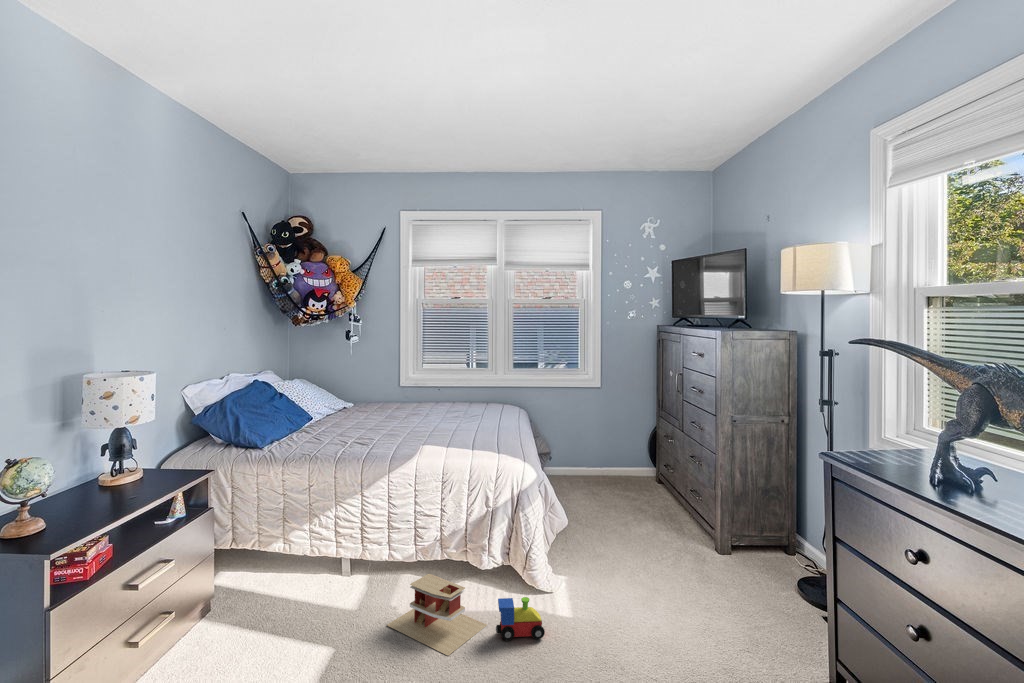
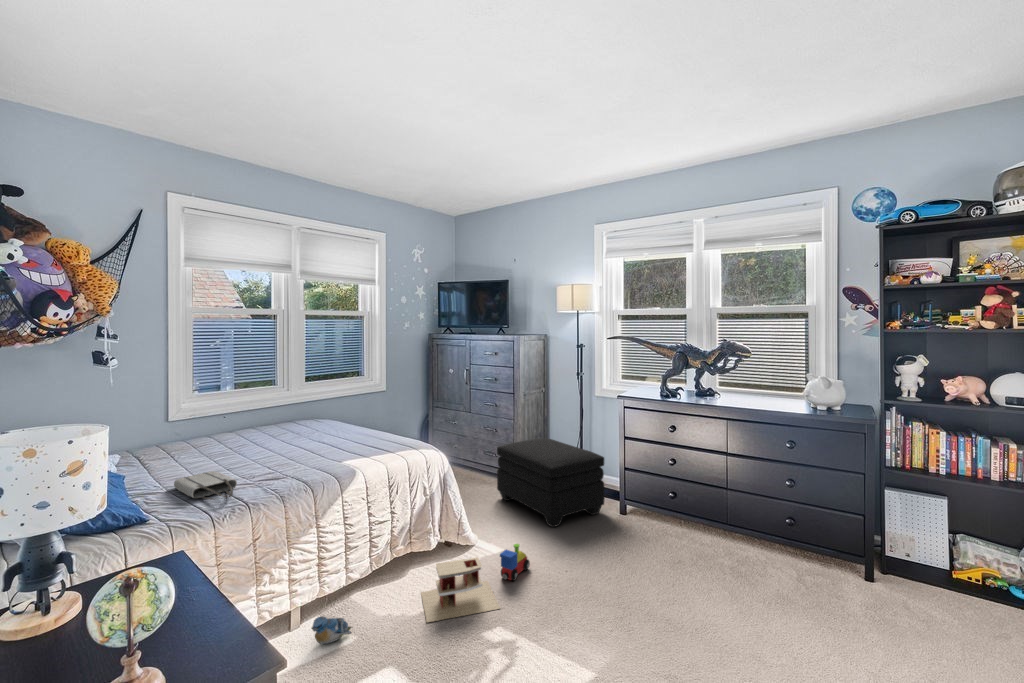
tote bag: none [306,430,349,448] -> present [174,471,237,499]
ottoman: none [647,482,770,633] -> present [497,438,605,527]
plush toy: none [314,569,349,598] -> present [311,616,352,644]

